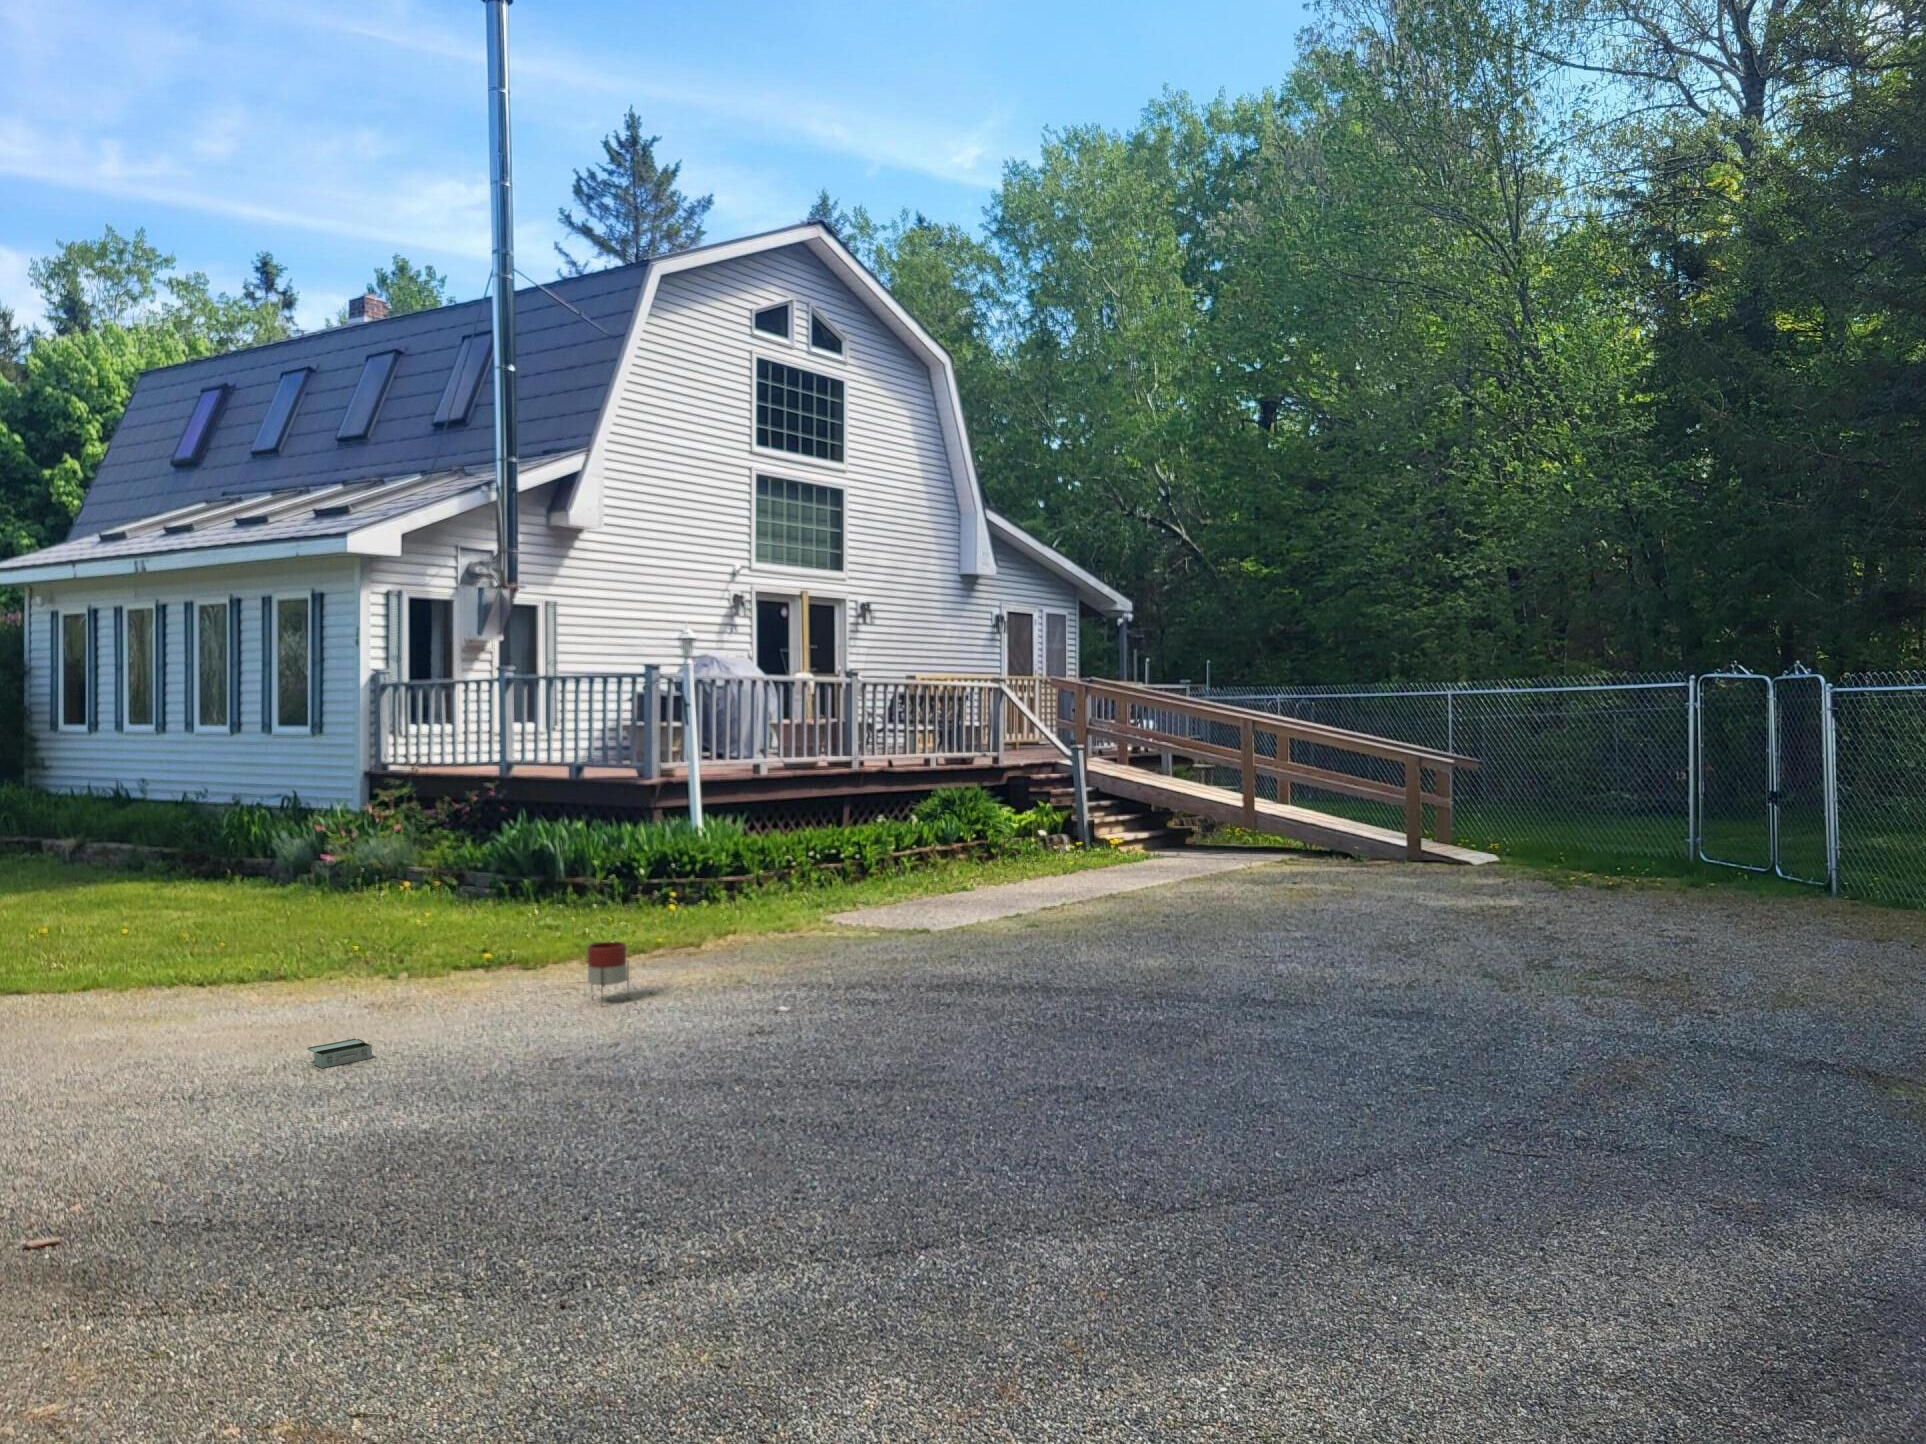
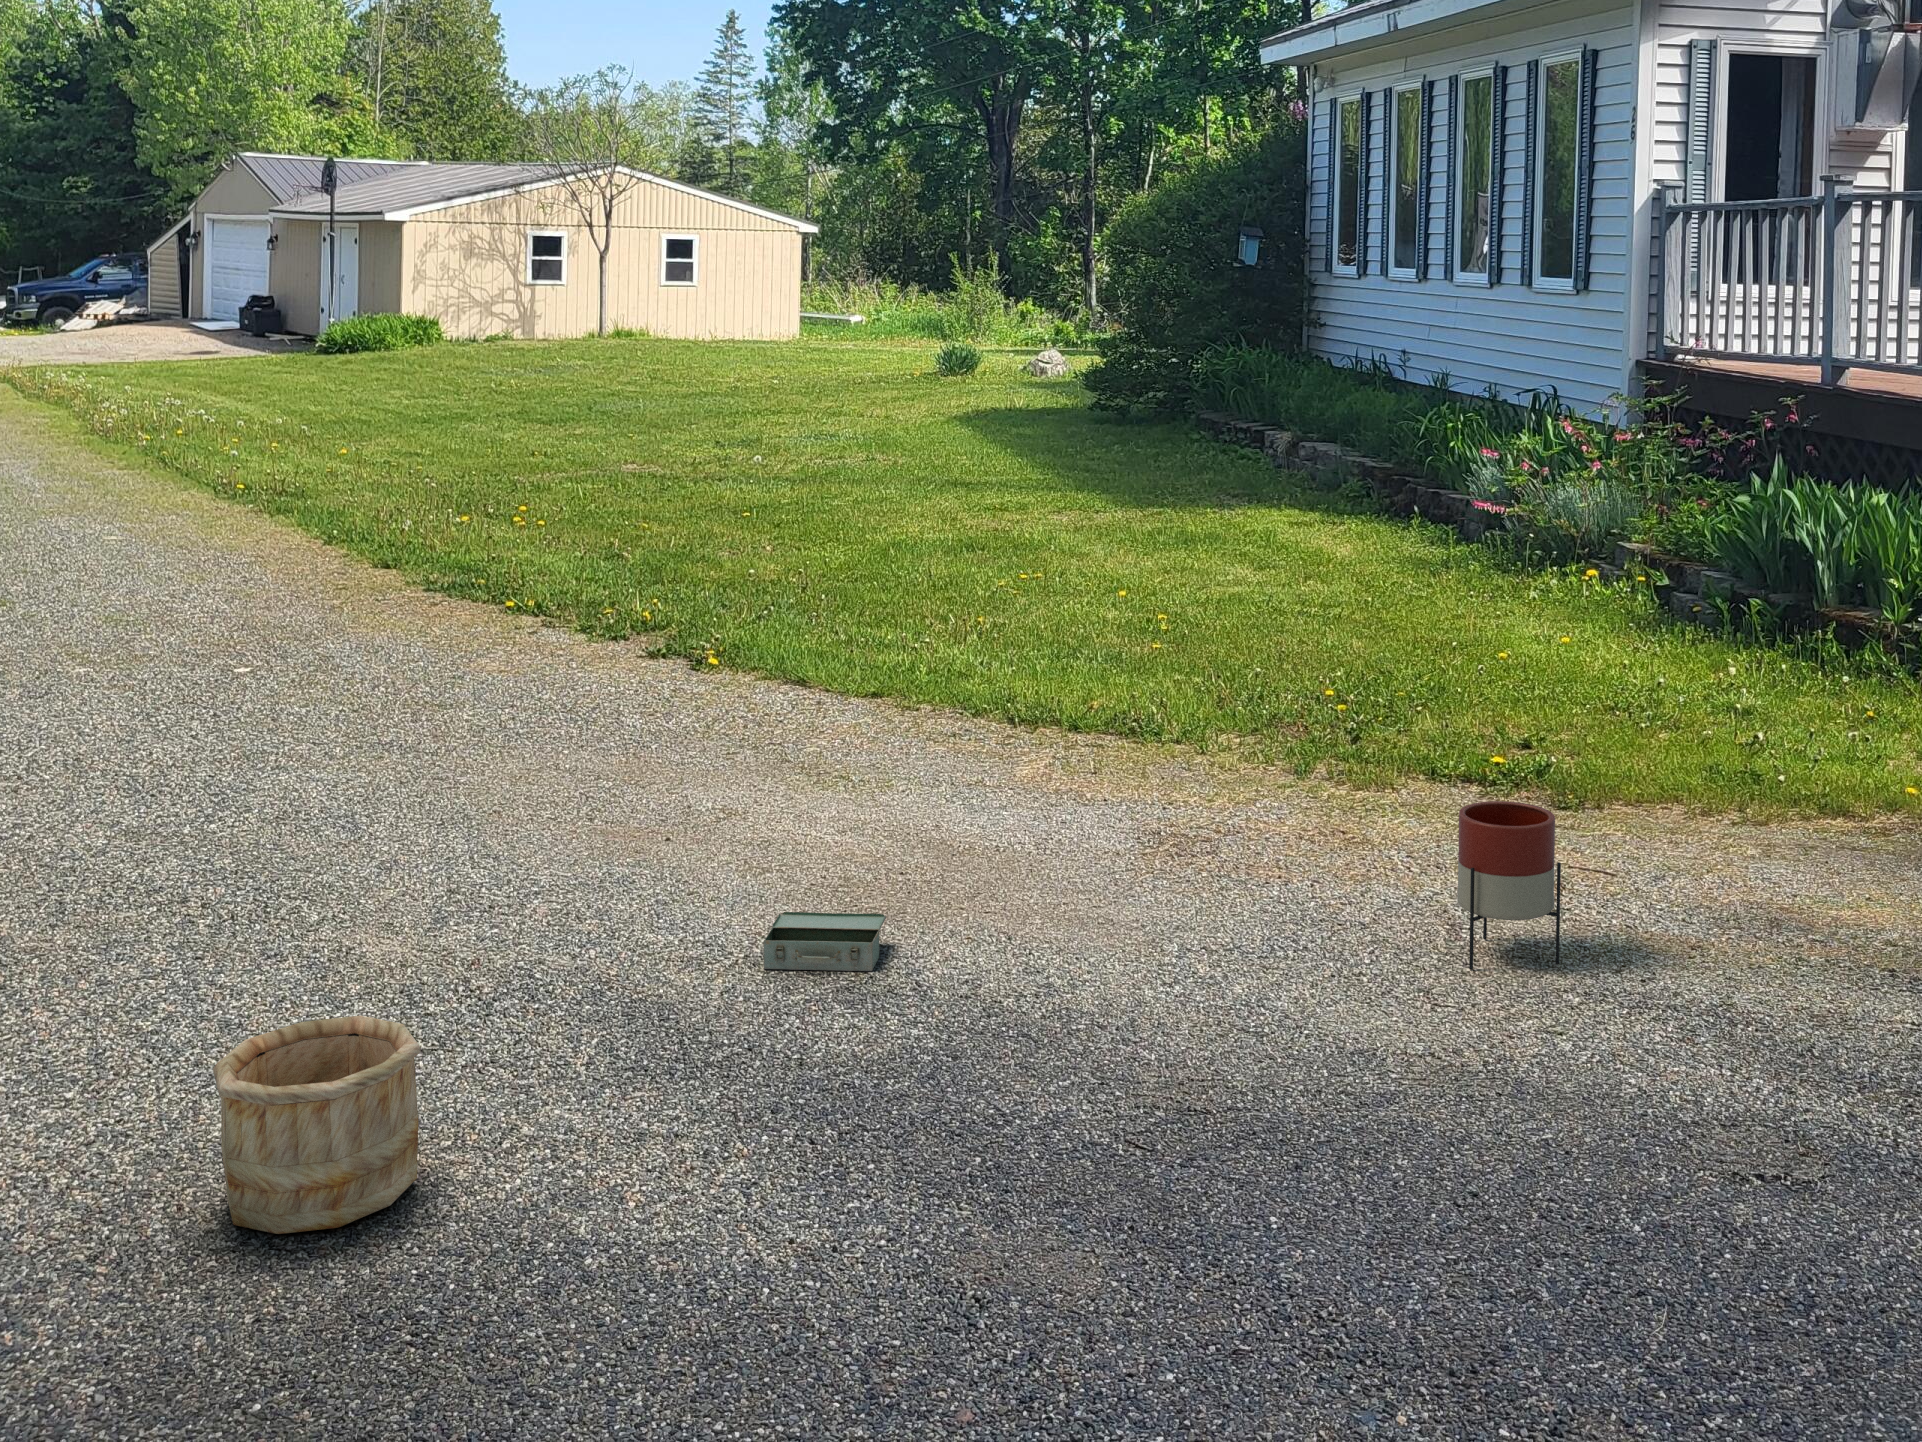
wooden bucket: none [258,1070,348,1152] -> present [213,1016,421,1234]

